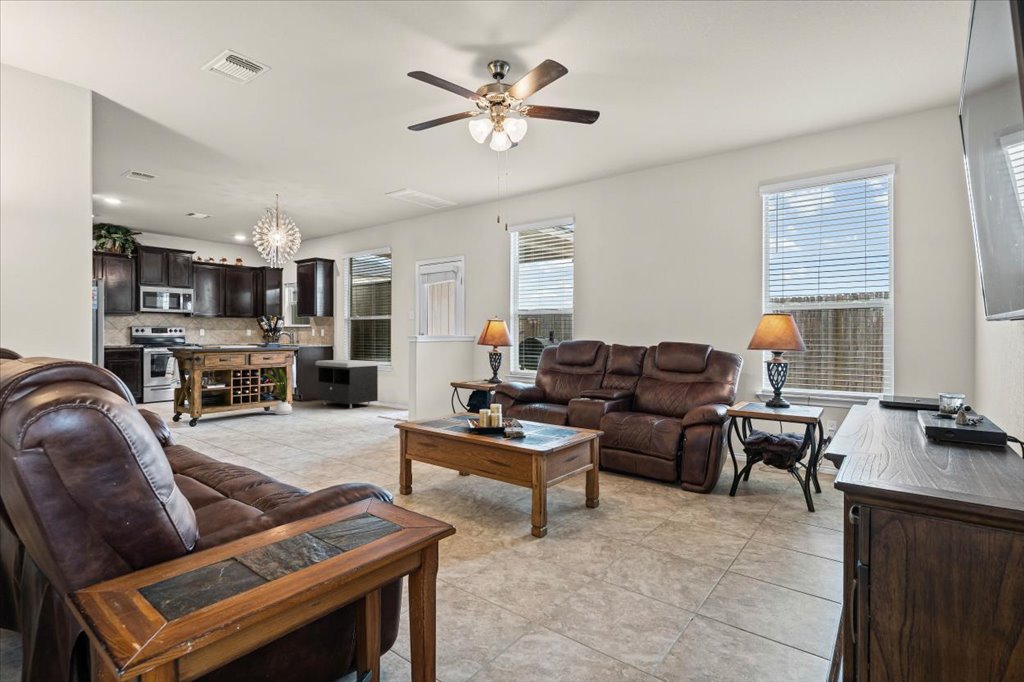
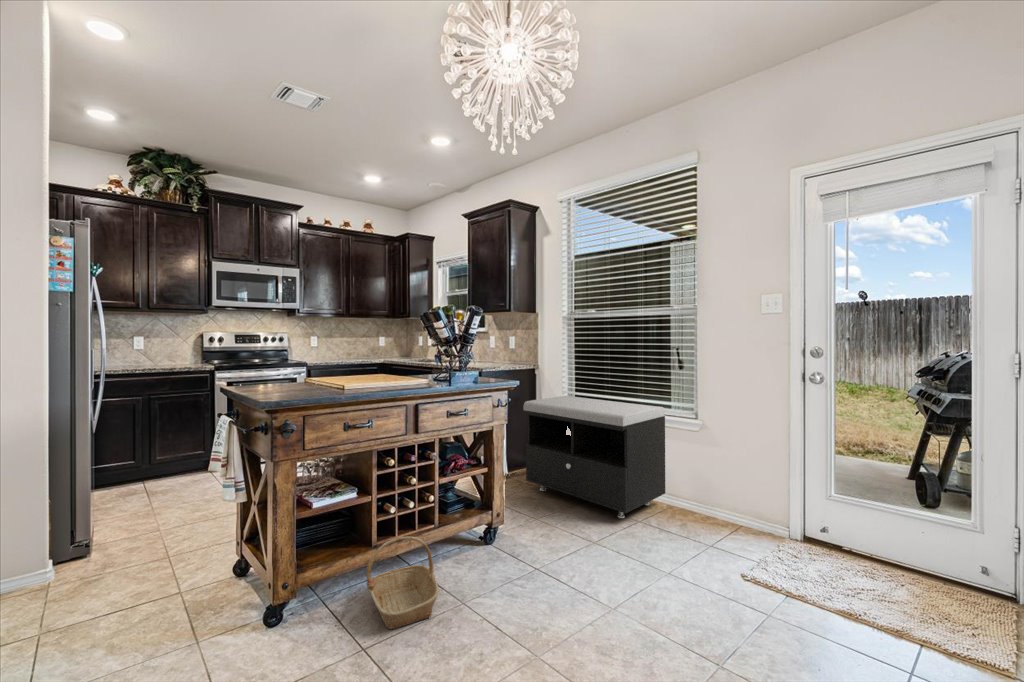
house plant: present [264,366,293,415] -> none [445,434,520,555]
basket: none [227,398,254,423] -> present [366,536,439,629]

